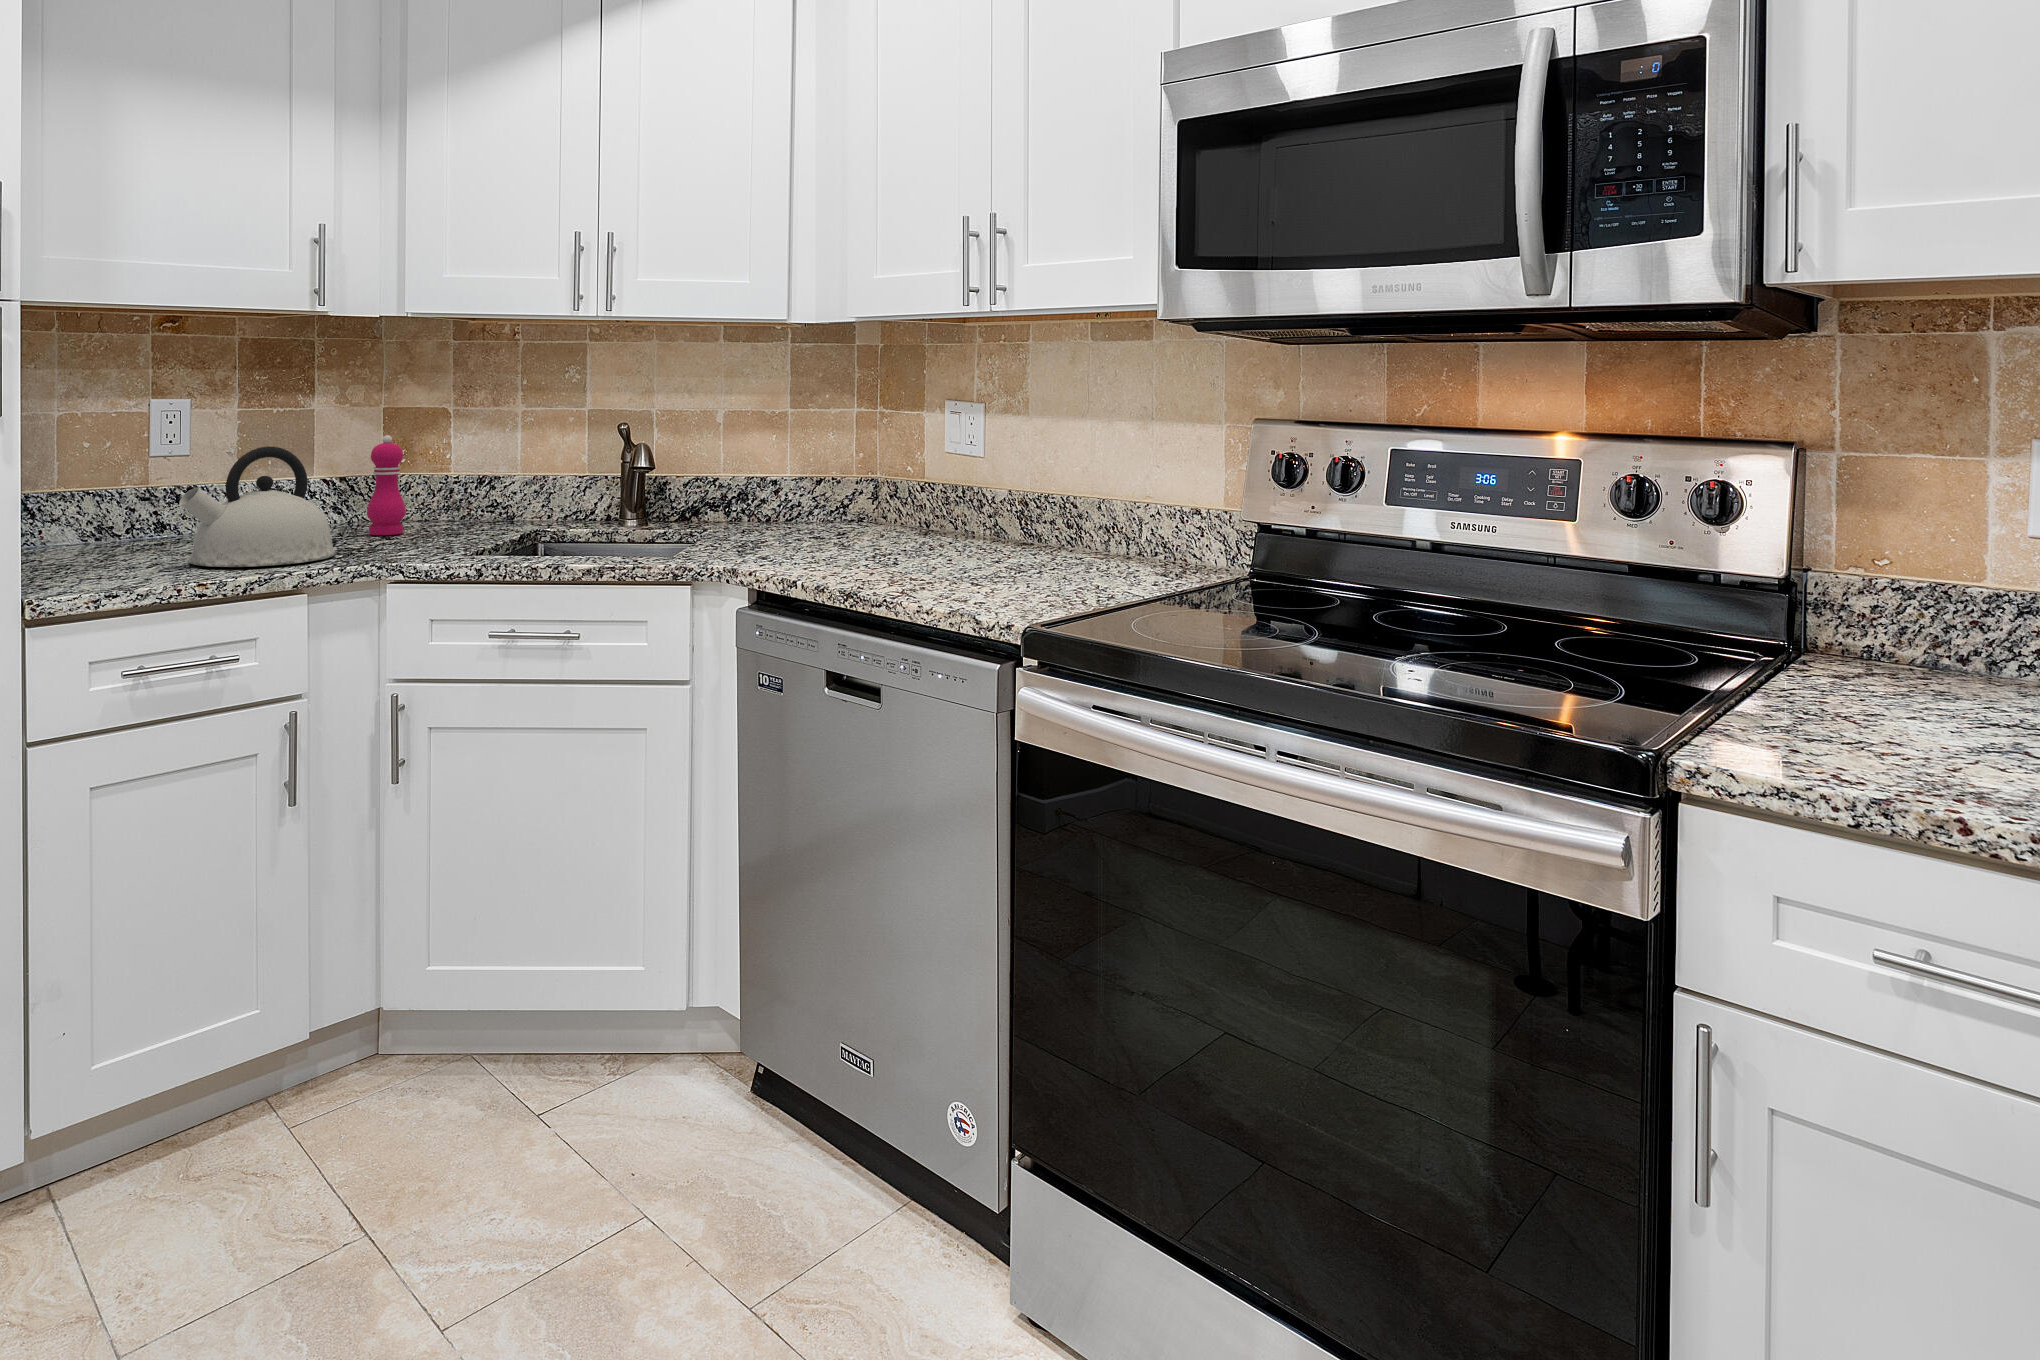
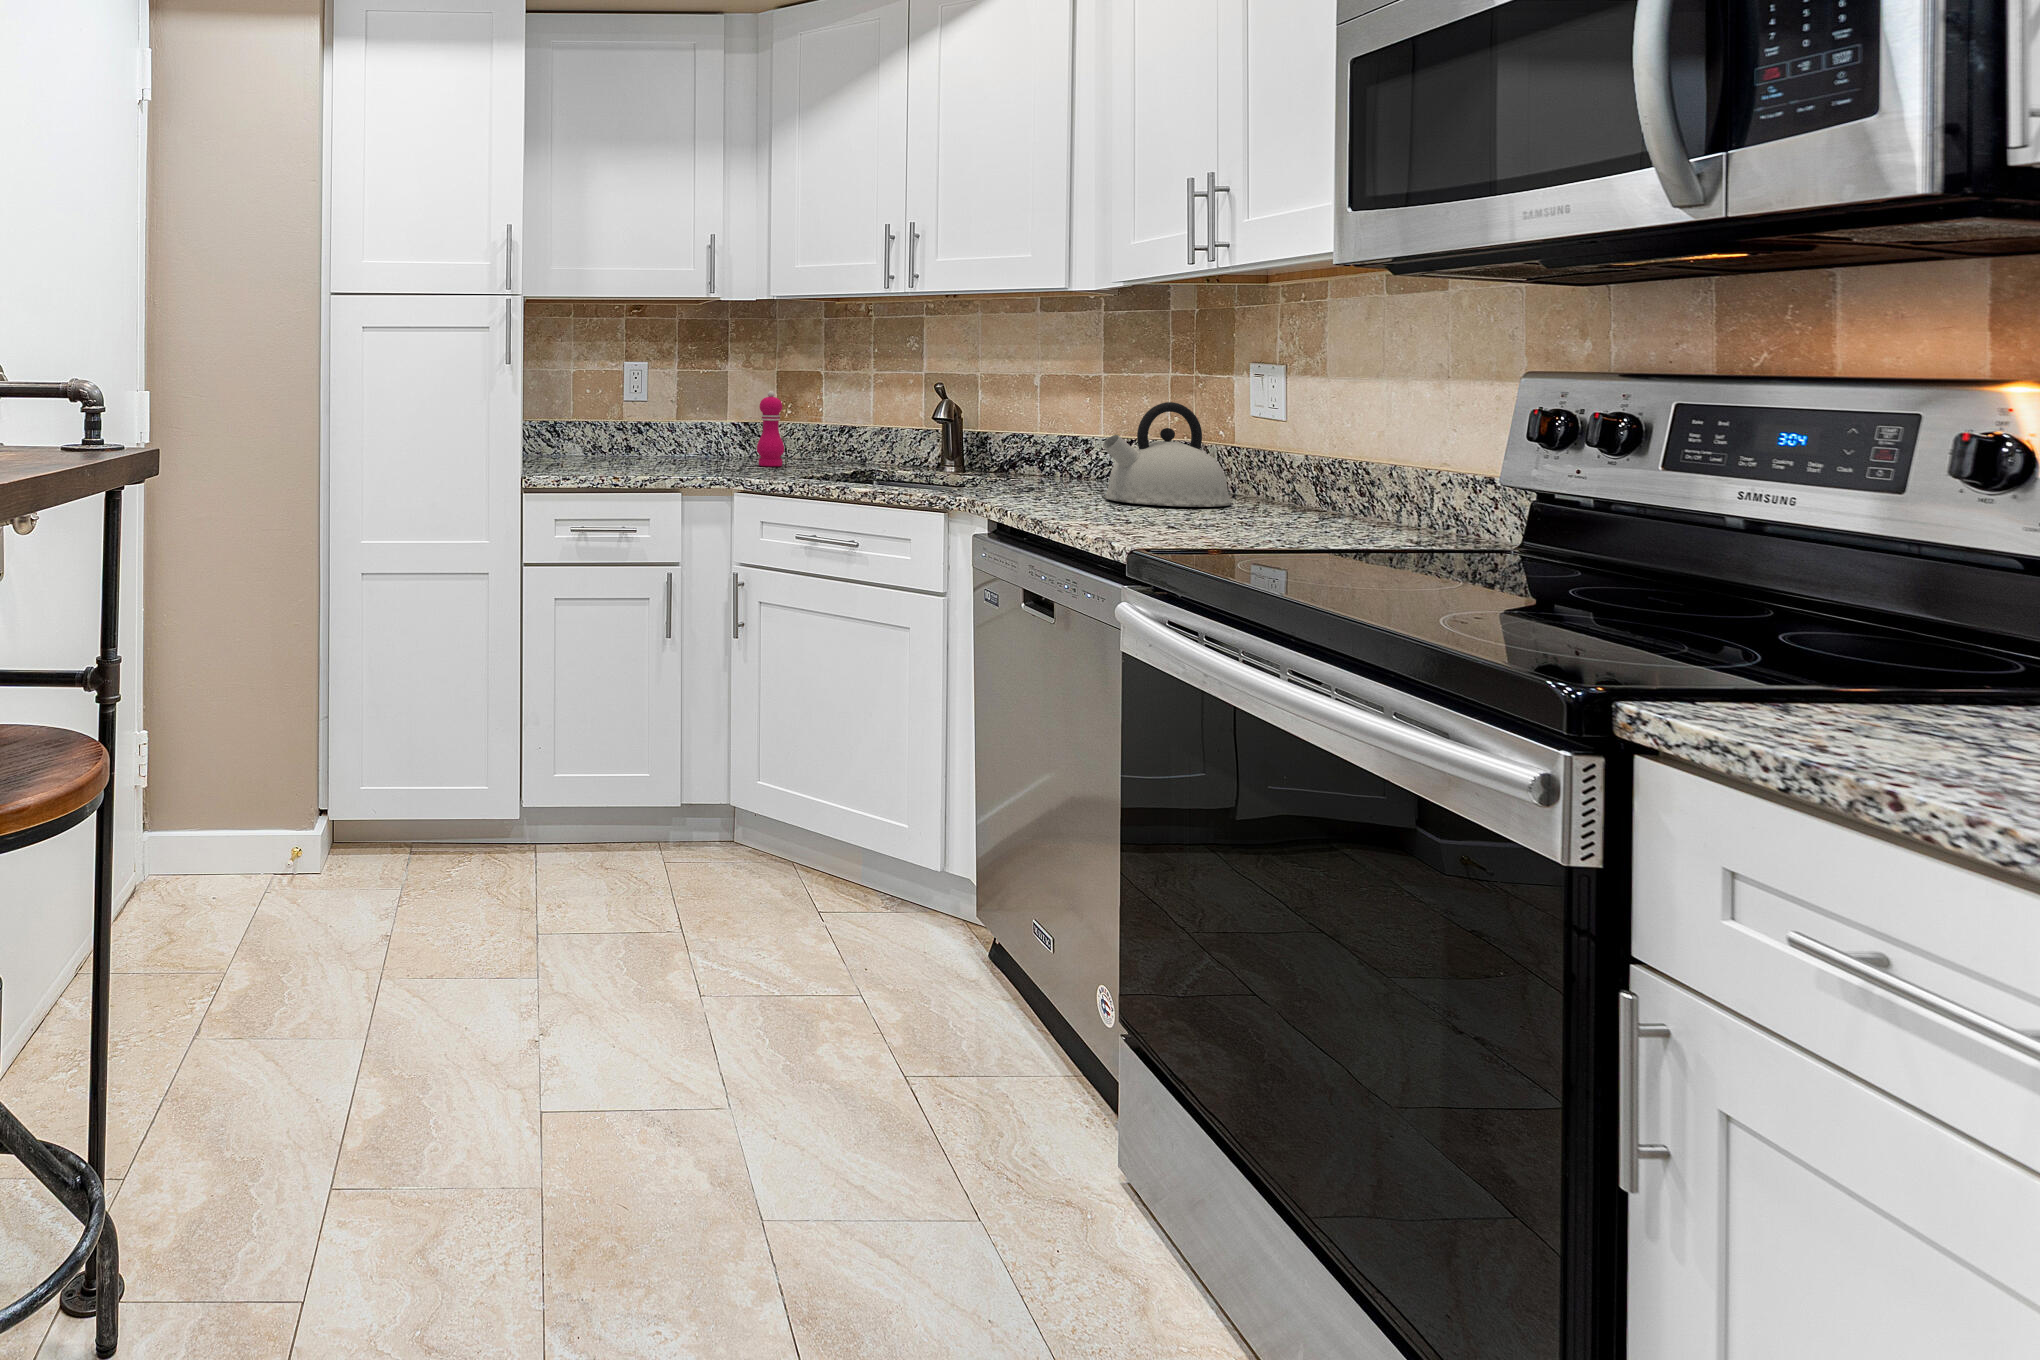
kettle: present [179,446,336,567] -> present [1103,402,1232,507]

